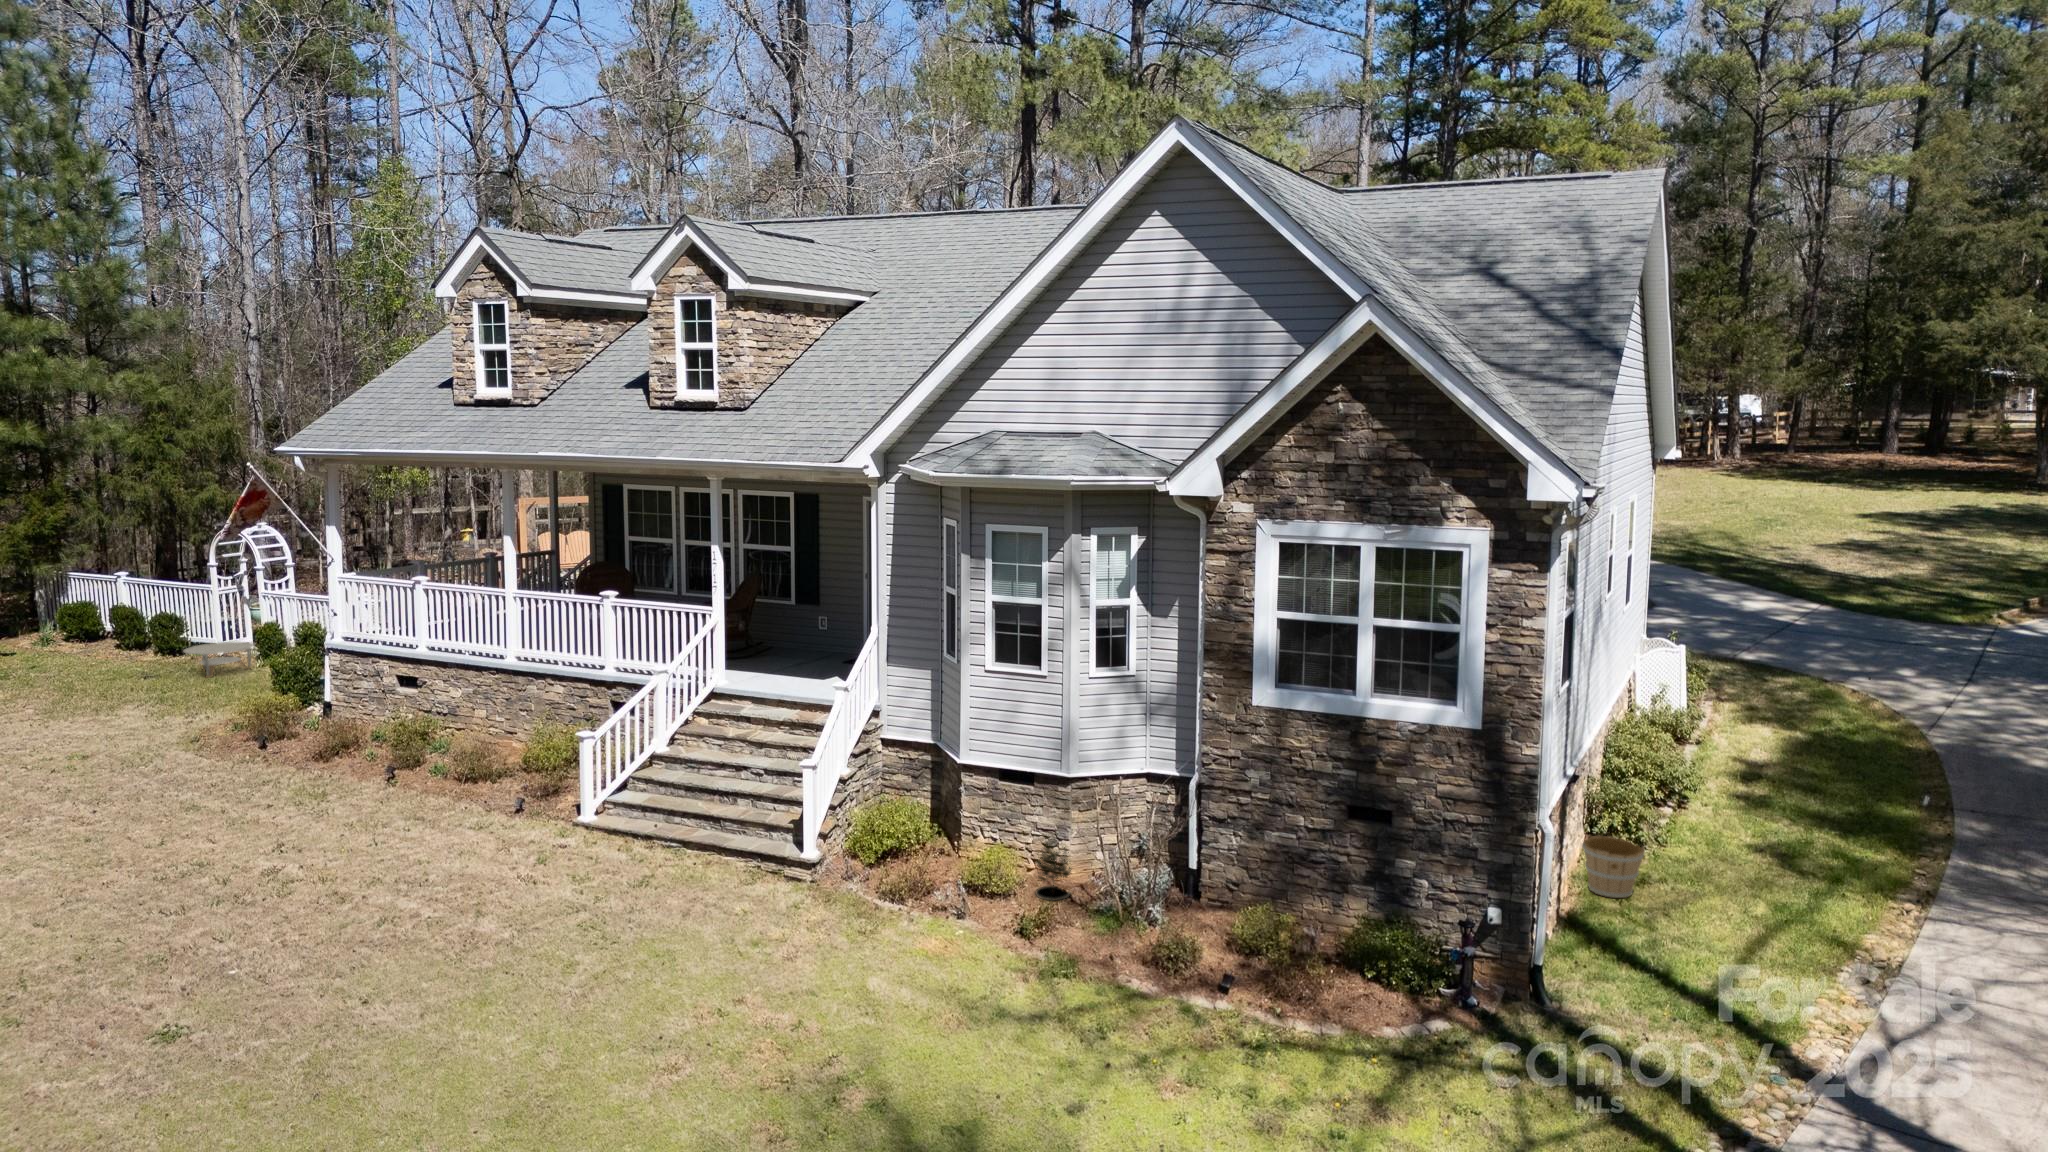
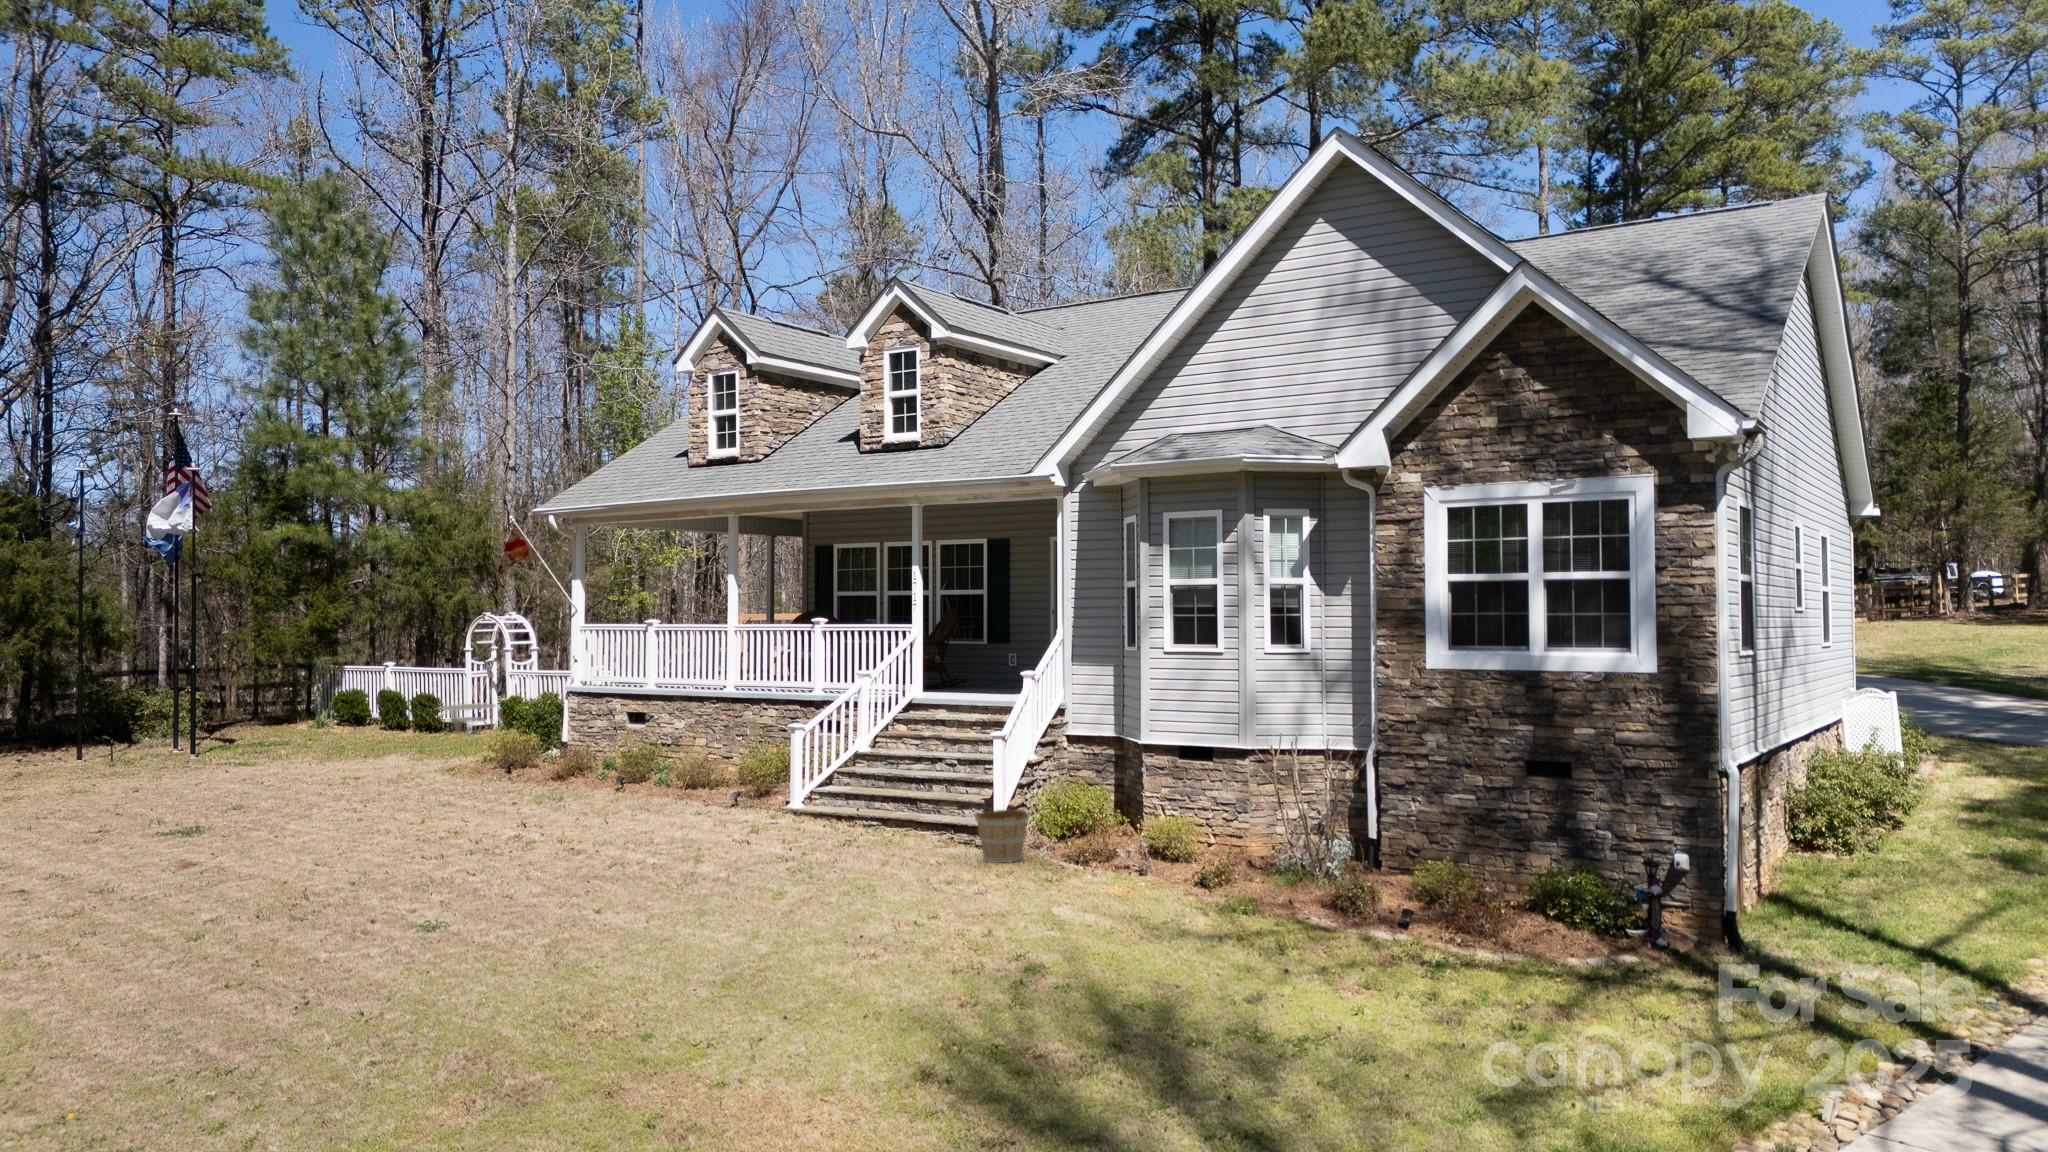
wooden bucket: present [1583,836,1645,898] -> present [975,809,1029,863]
potted tree: present [1036,837,1071,901] -> none [1214,806,1254,872]

